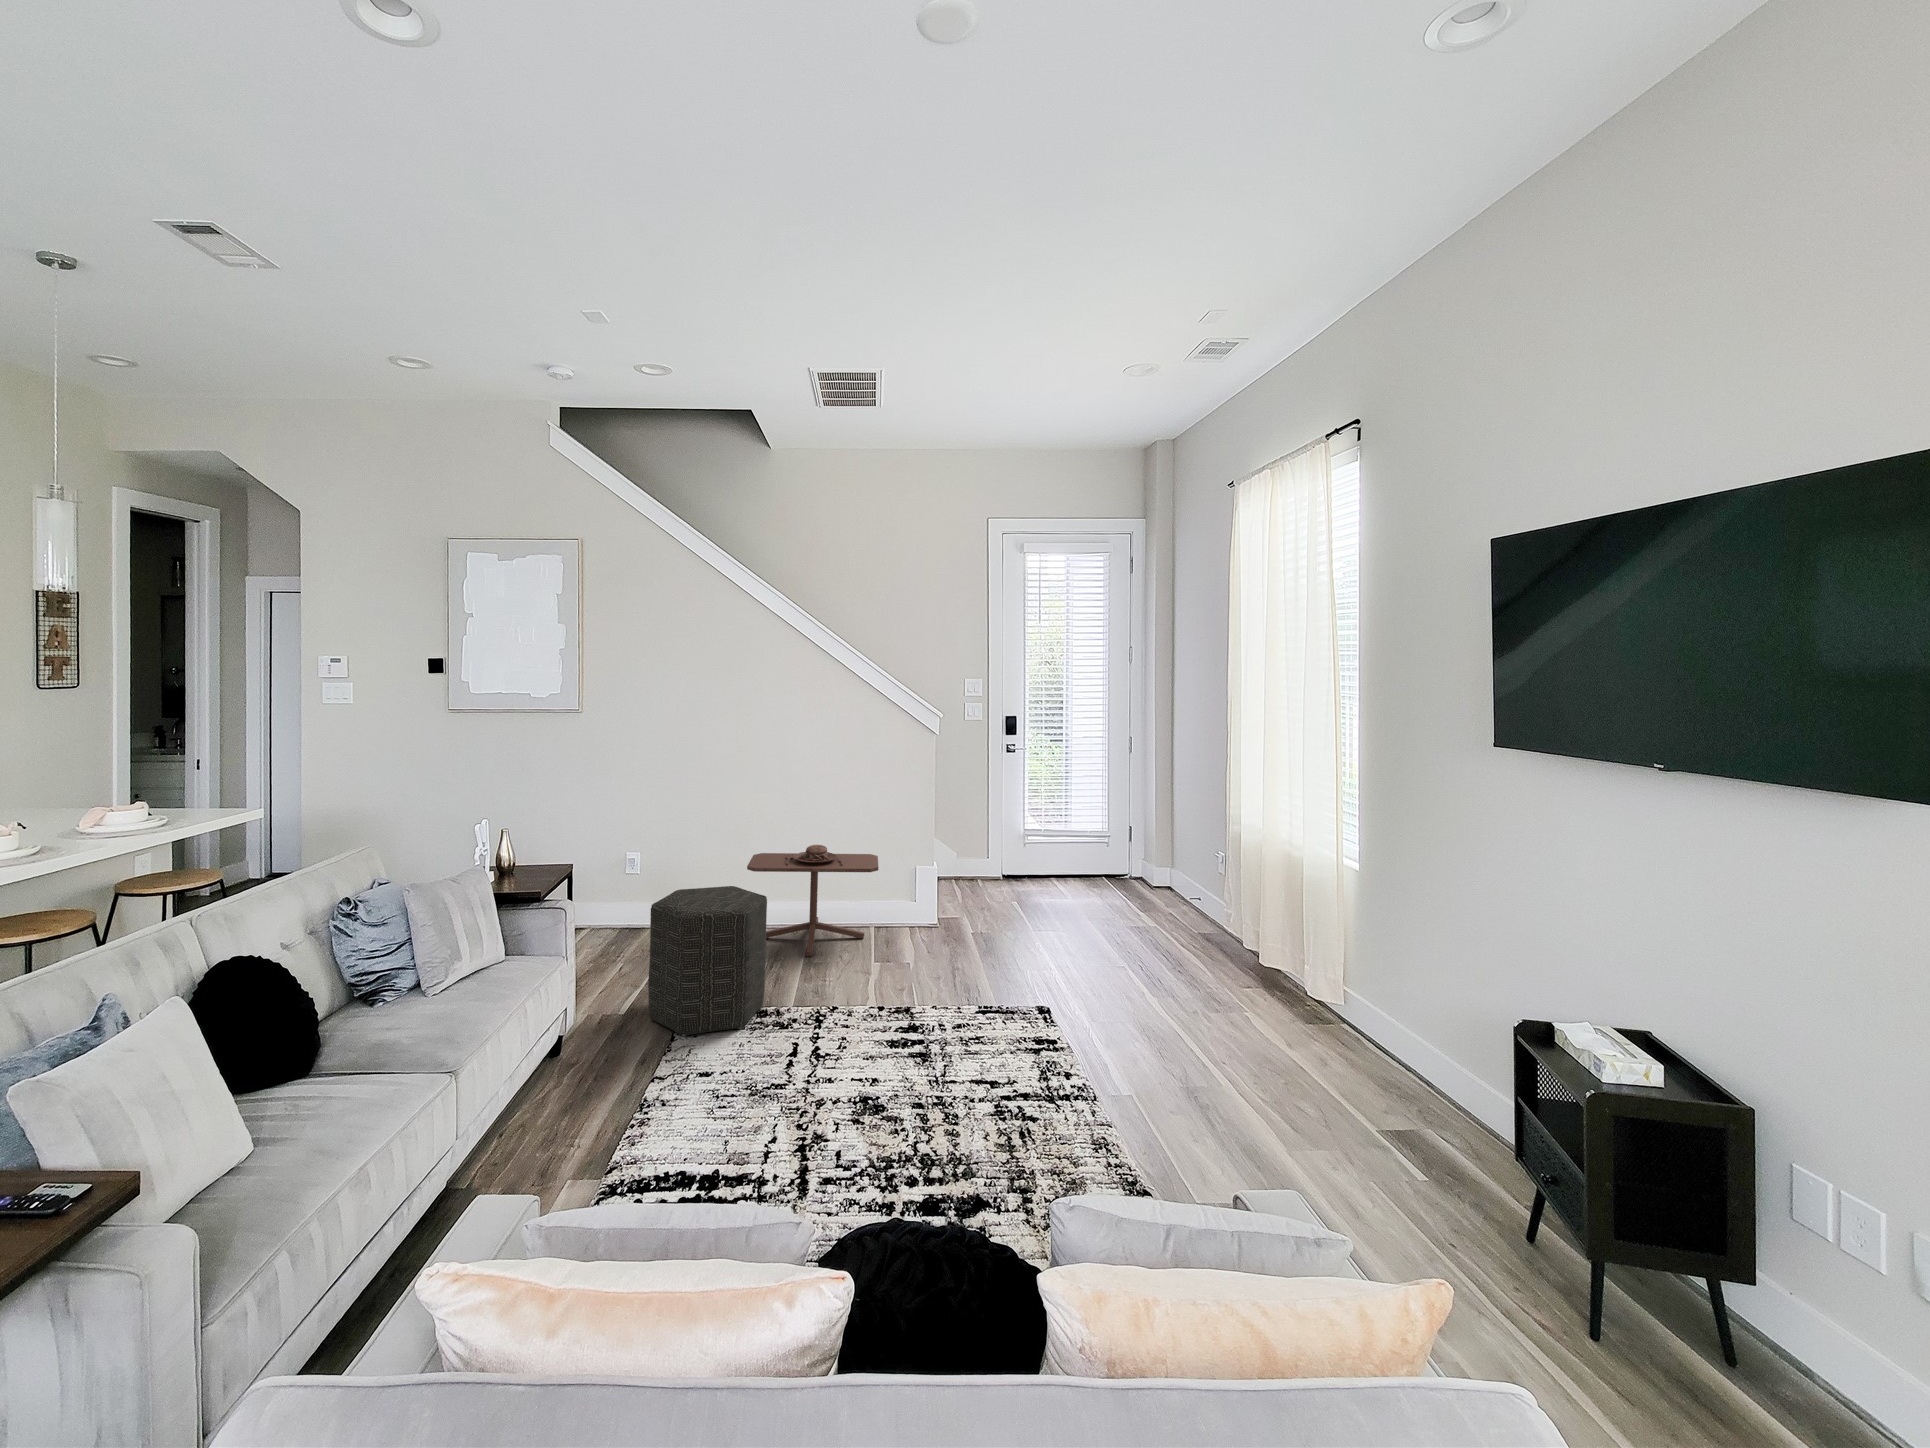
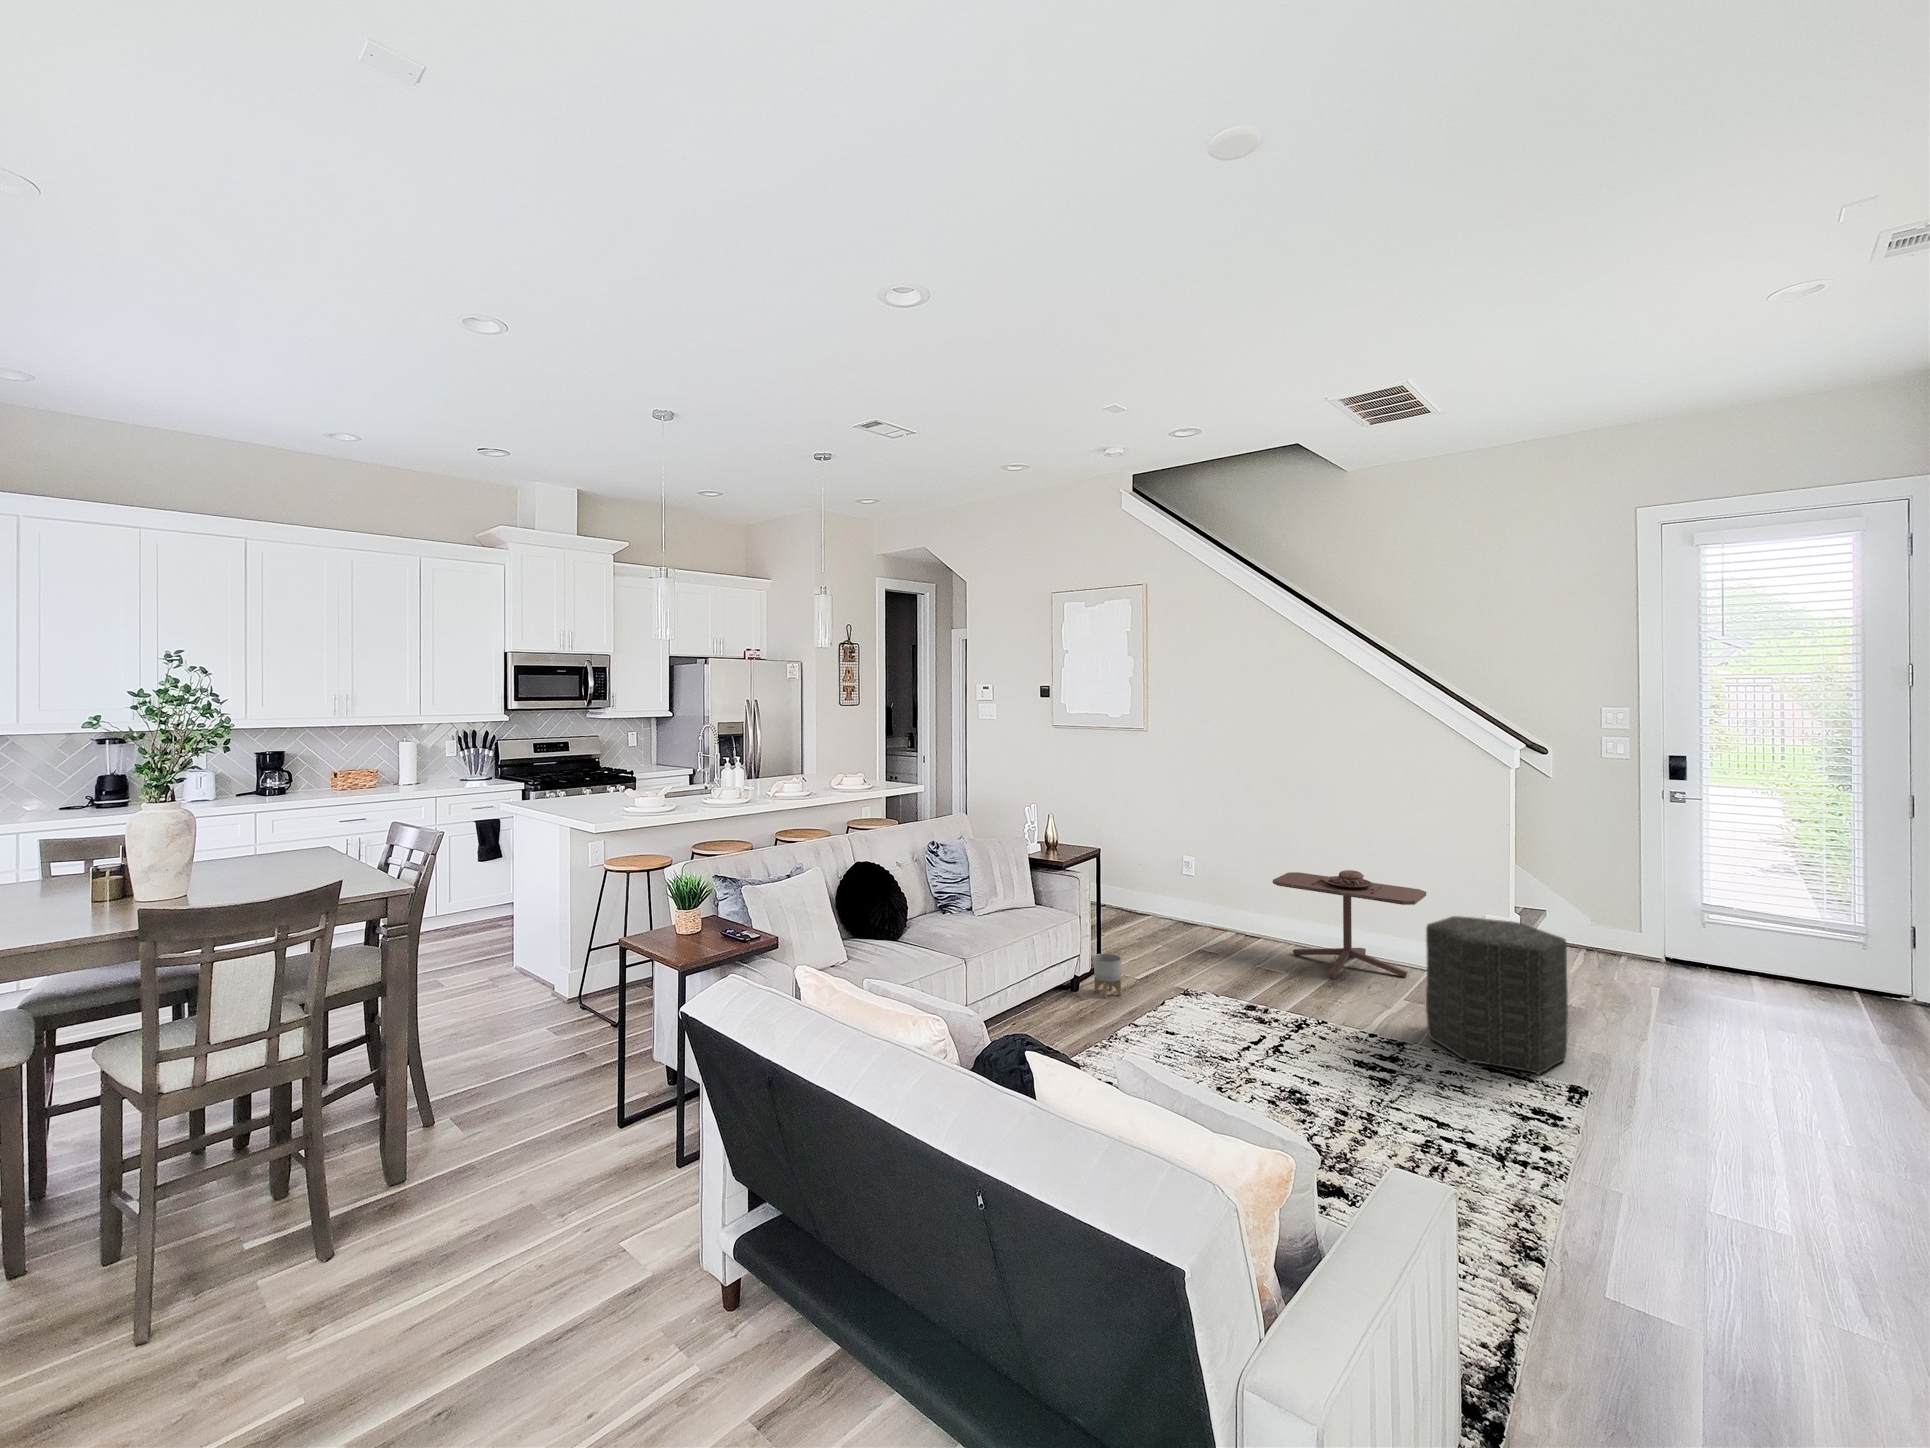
ottoman: present [648,886,767,1036] -> present [1426,916,1568,1074]
planter: none [583,993,619,1052] -> present [1094,954,1121,998]

